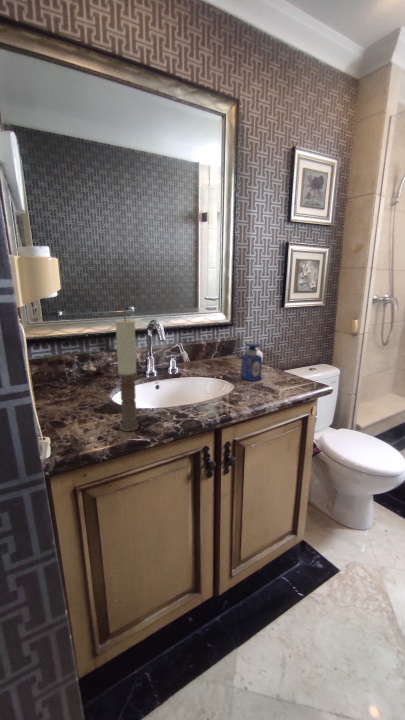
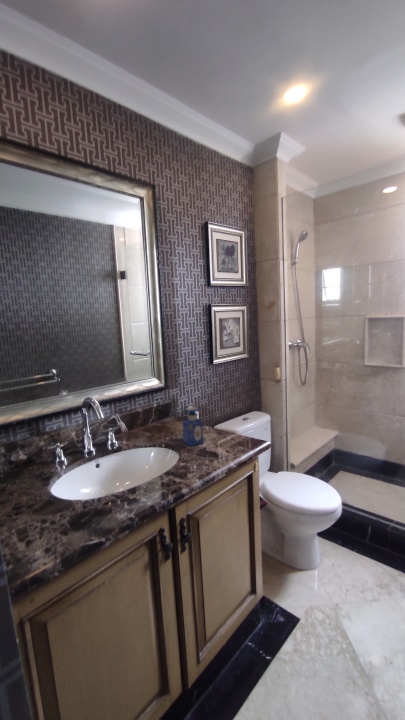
candle: present [116,319,139,431] -> none [57,414,89,535]

